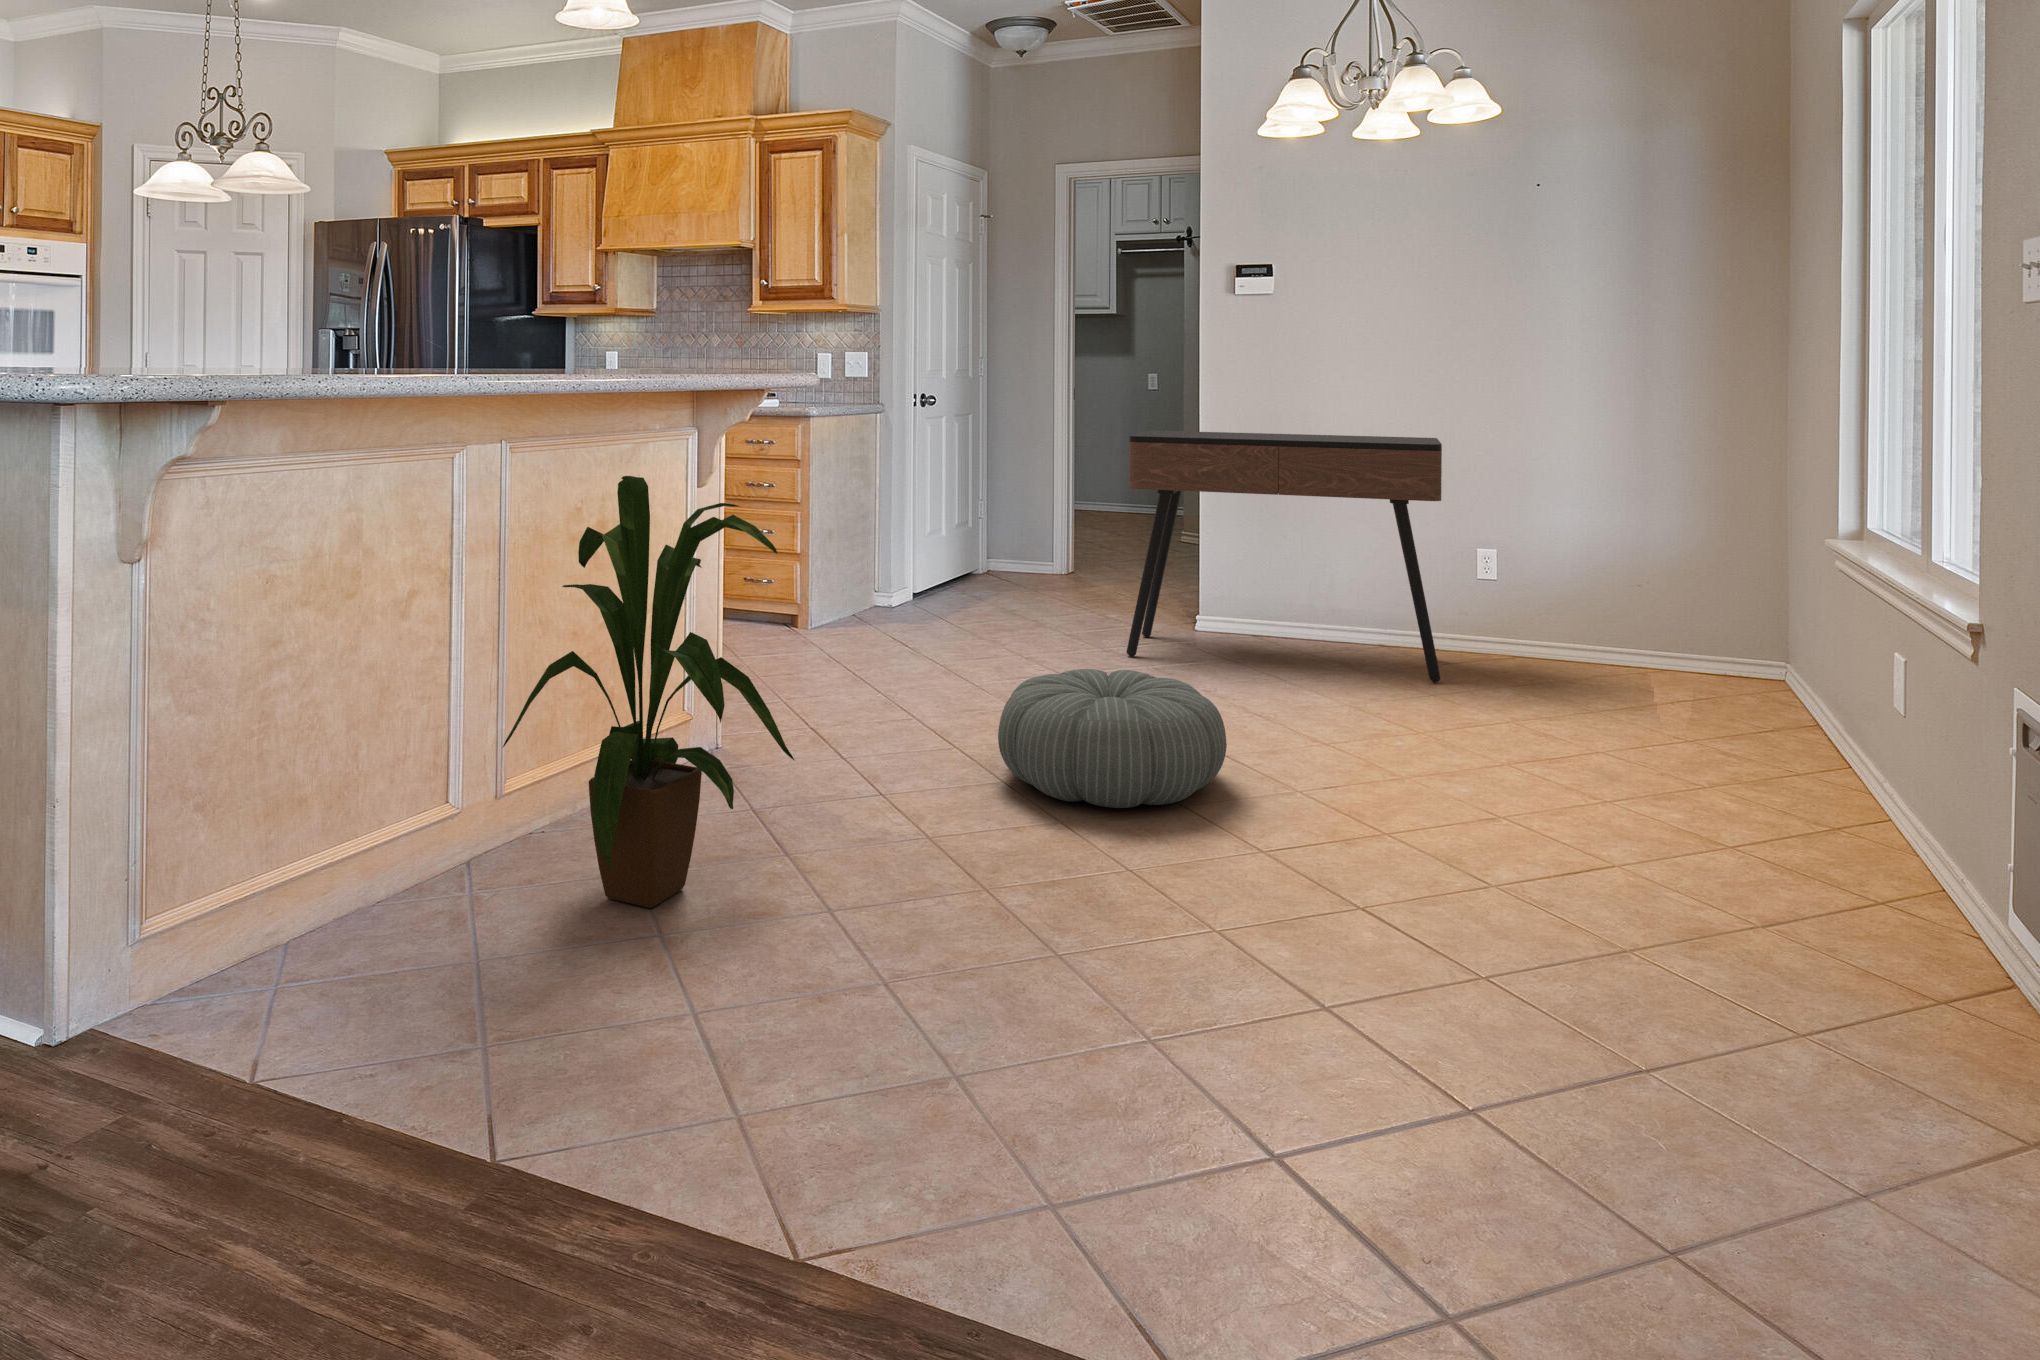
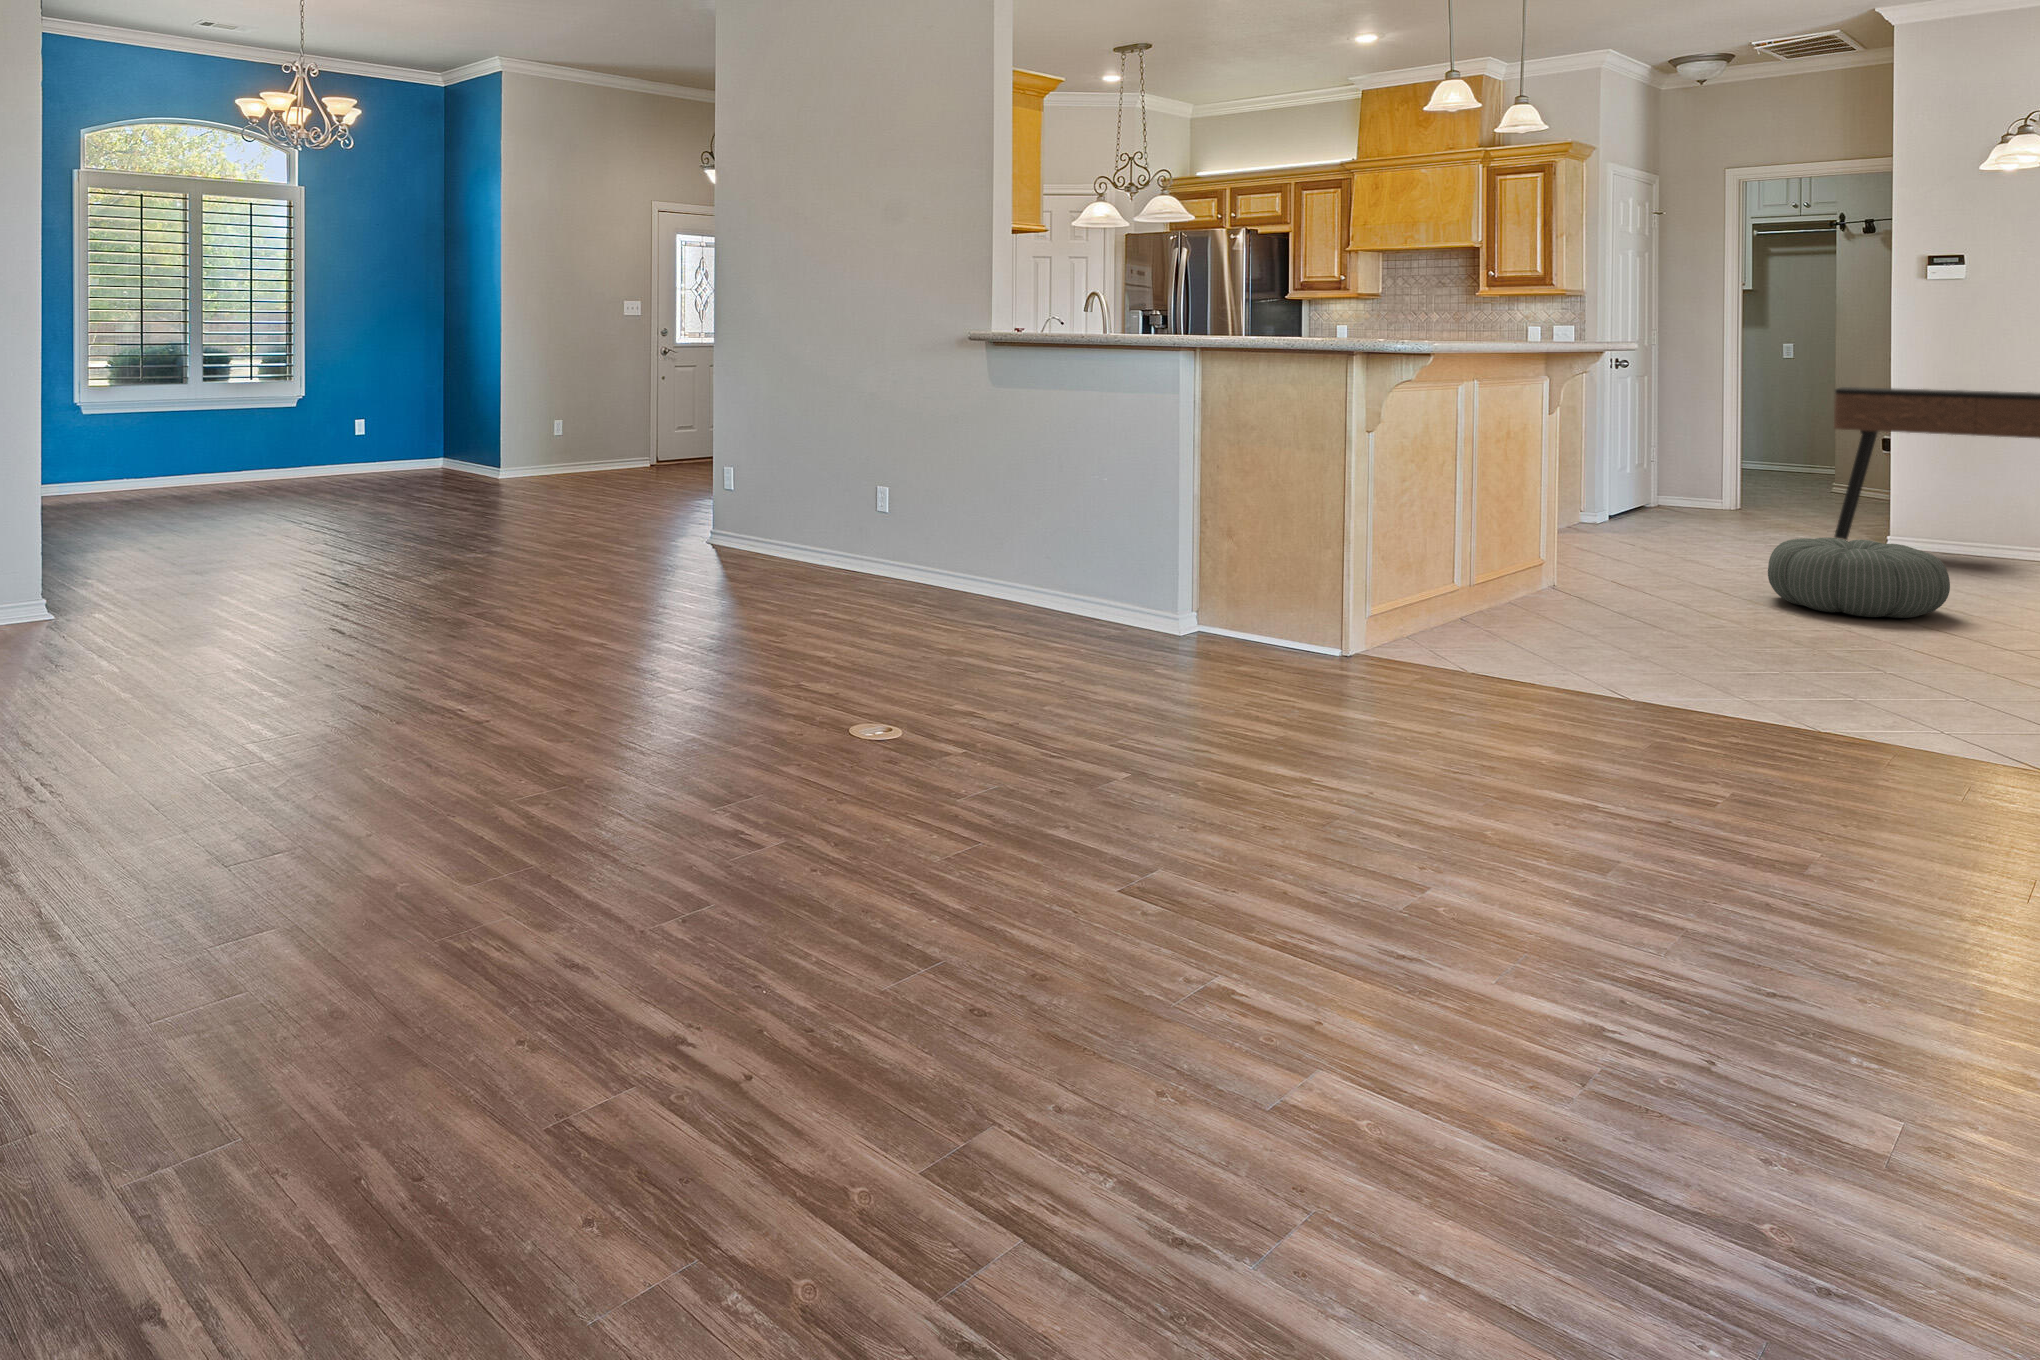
house plant: present [503,476,794,908] -> none [1498,387,1675,626]

